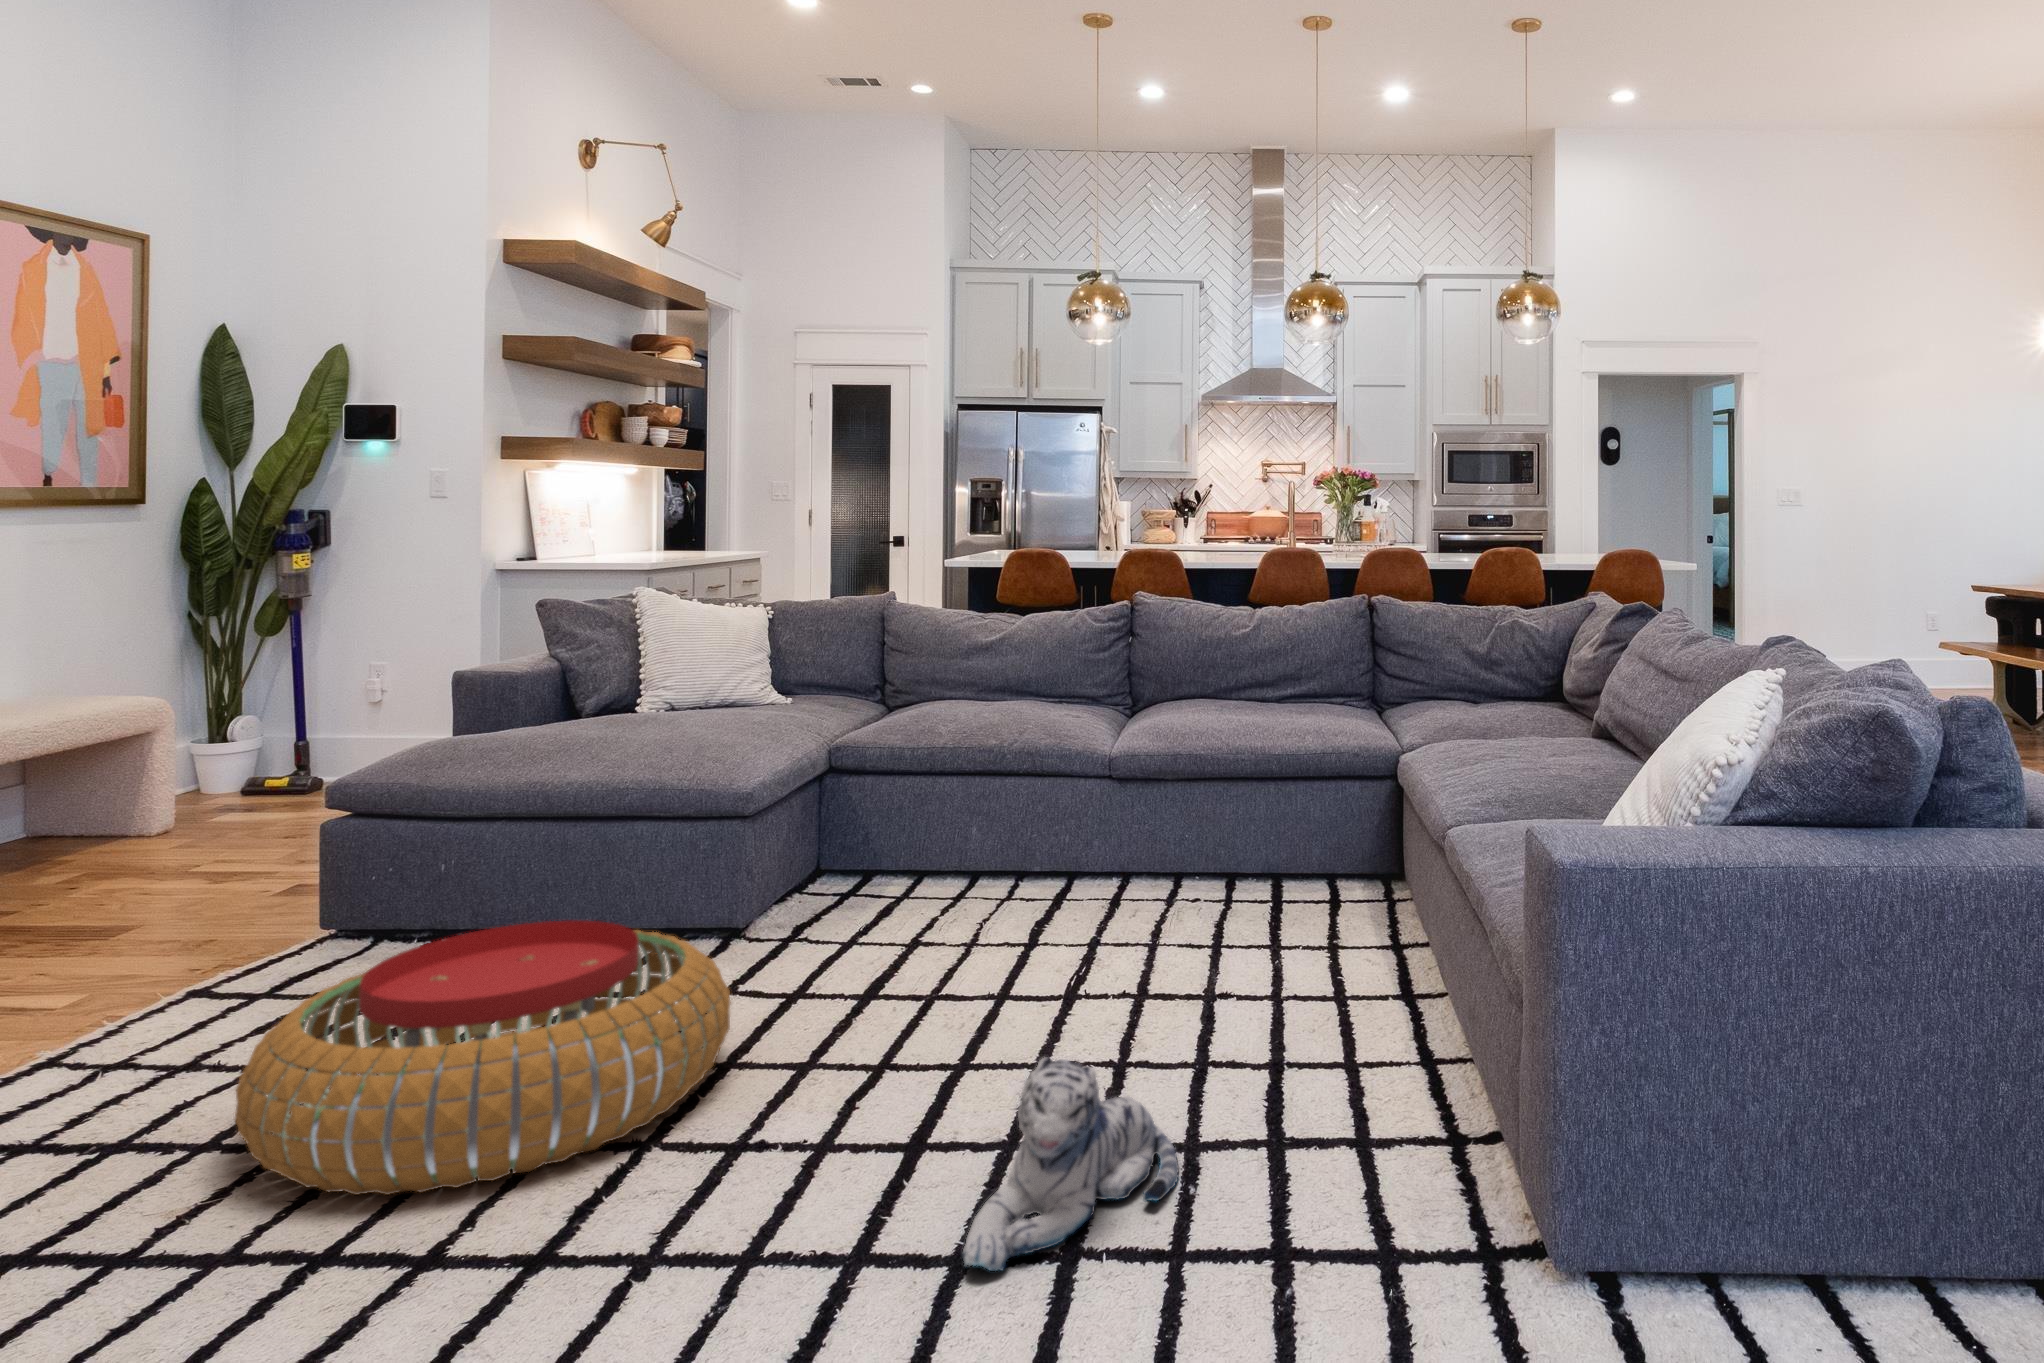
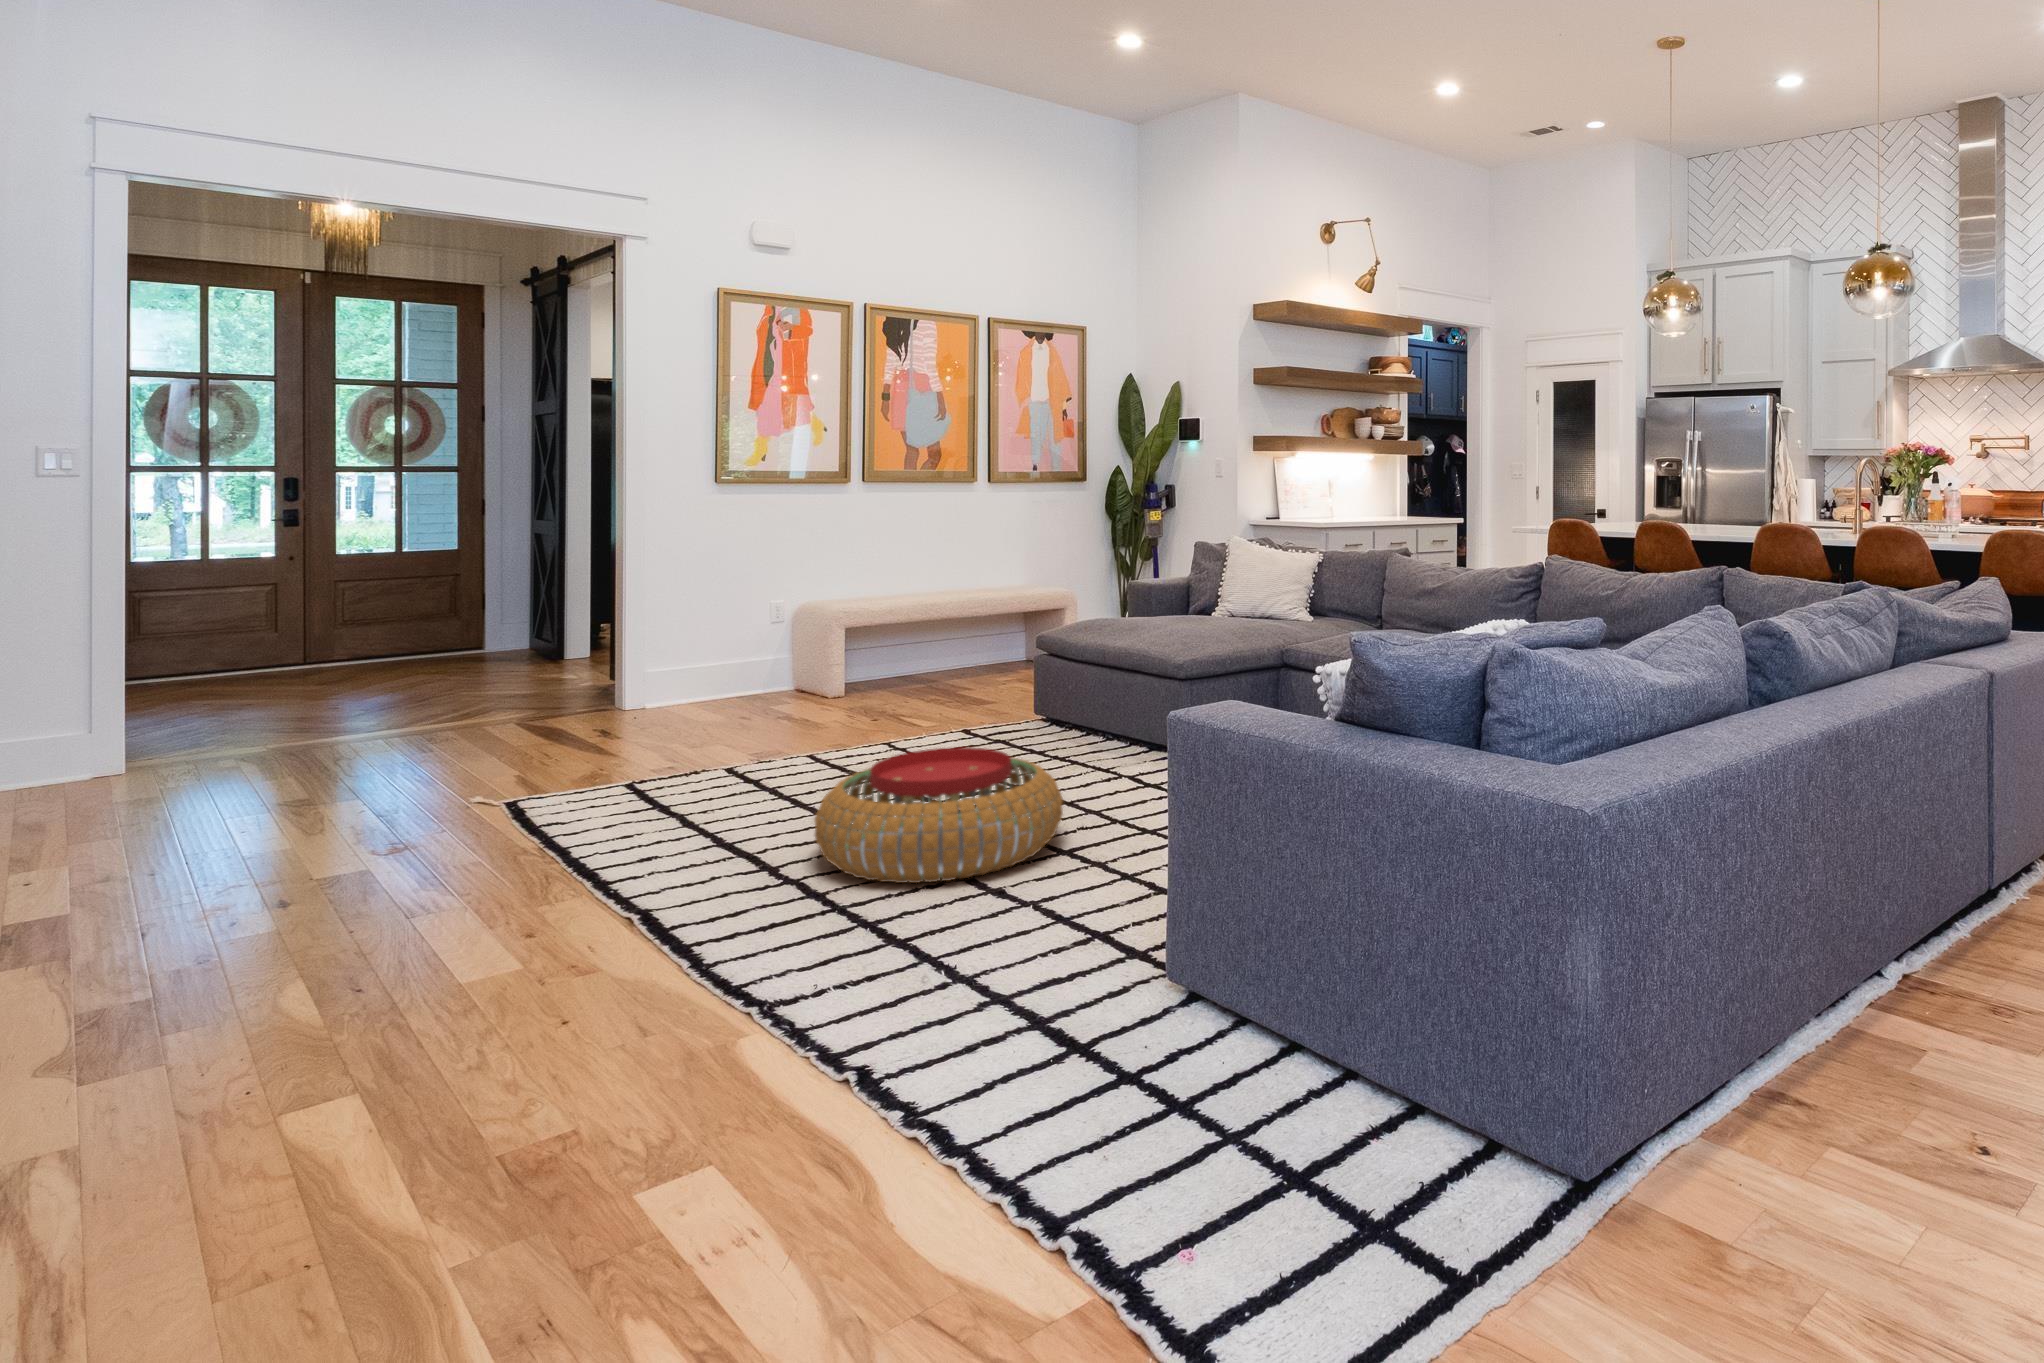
plush toy: present [962,1057,1178,1271] -> none [925,887,1128,1010]

